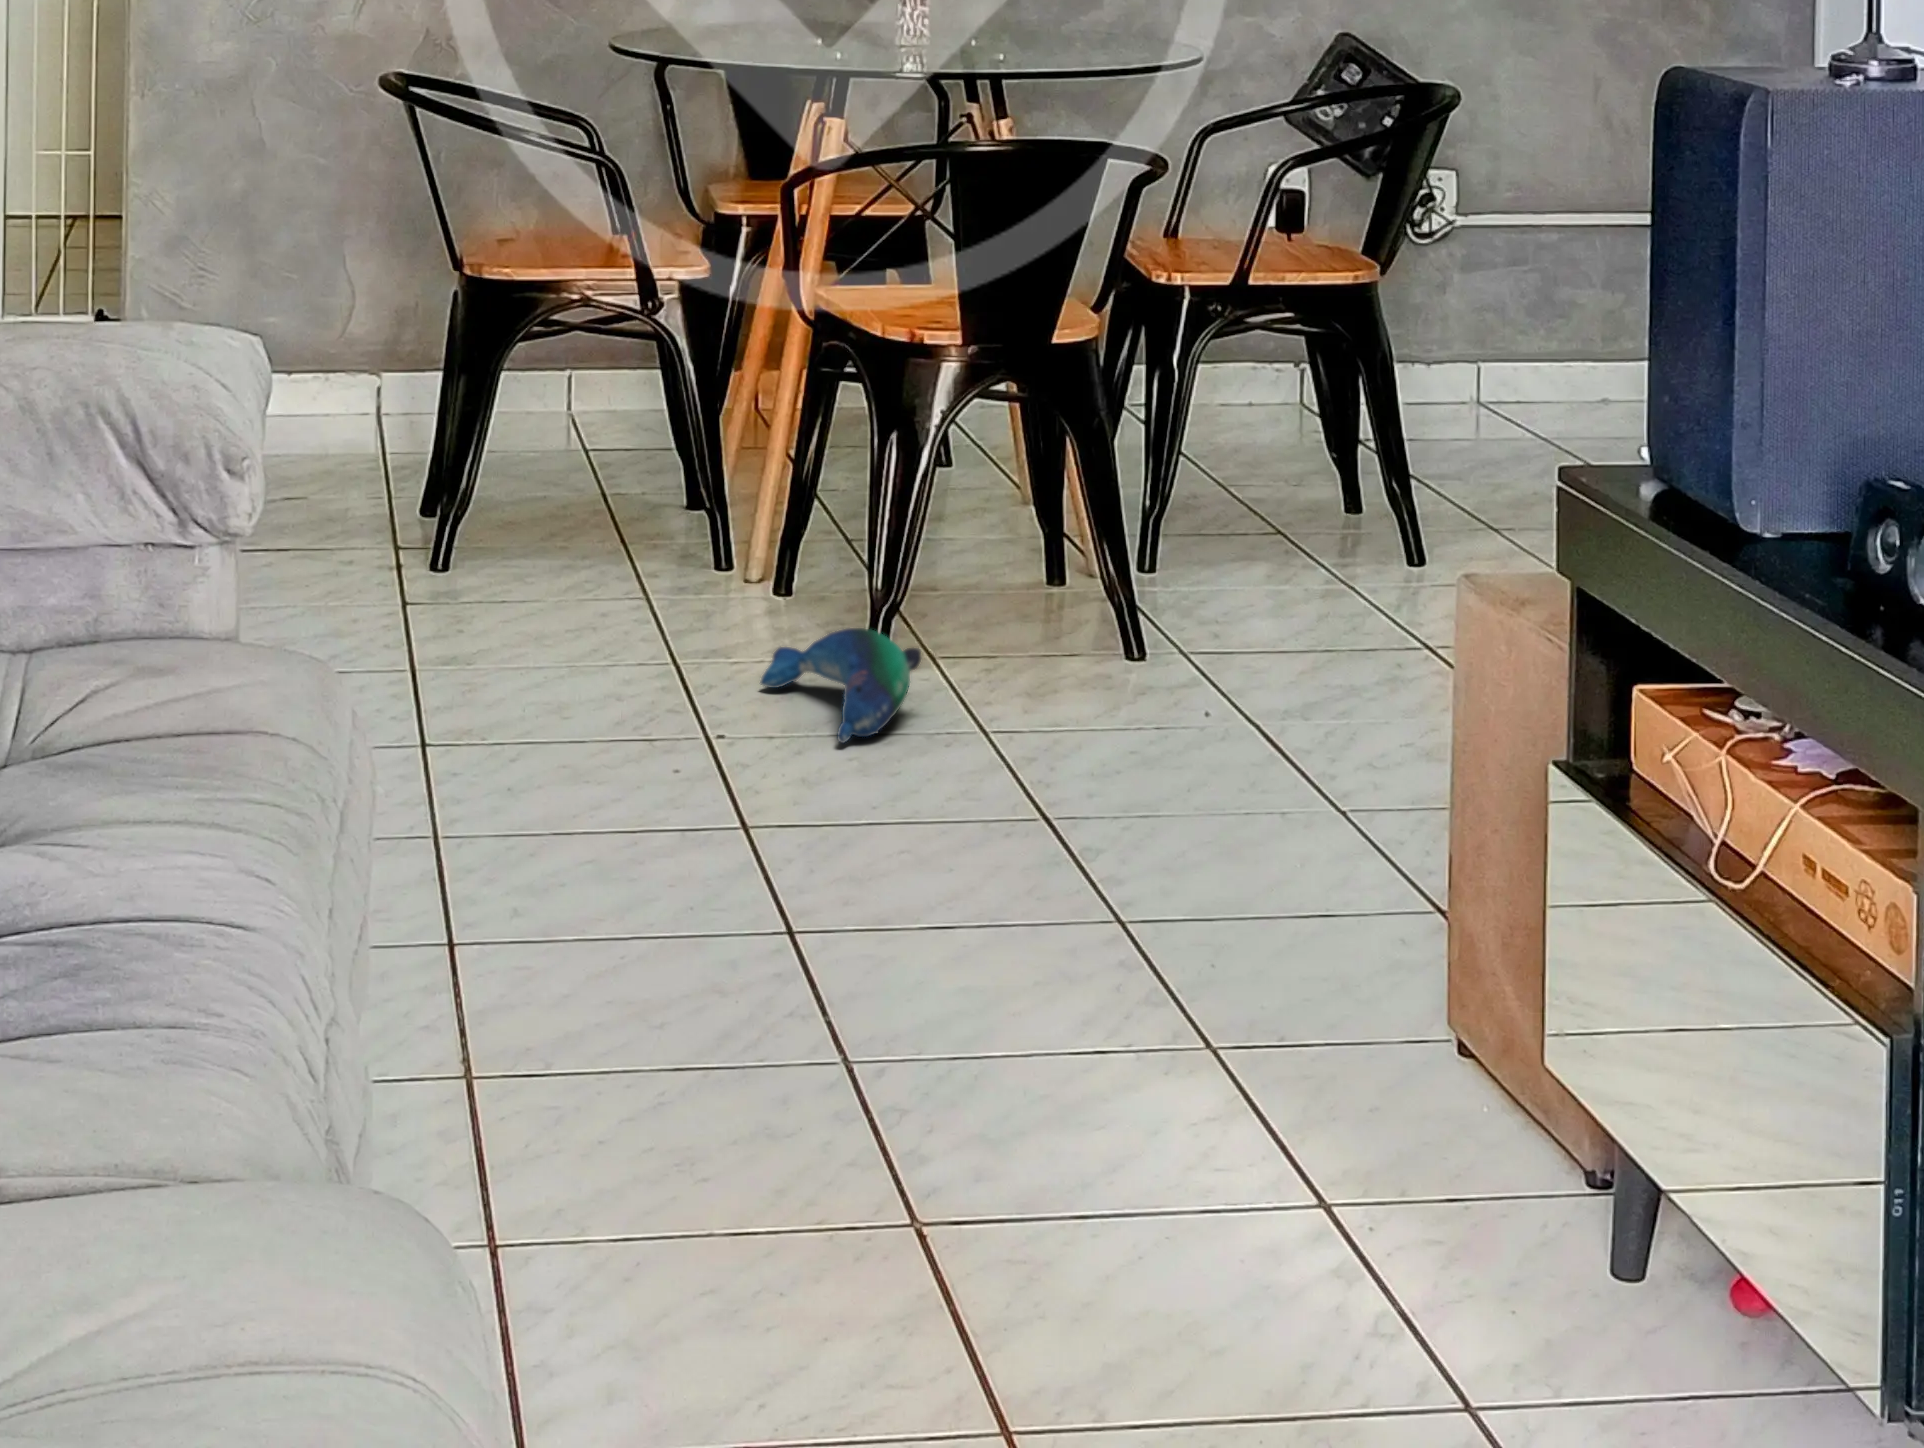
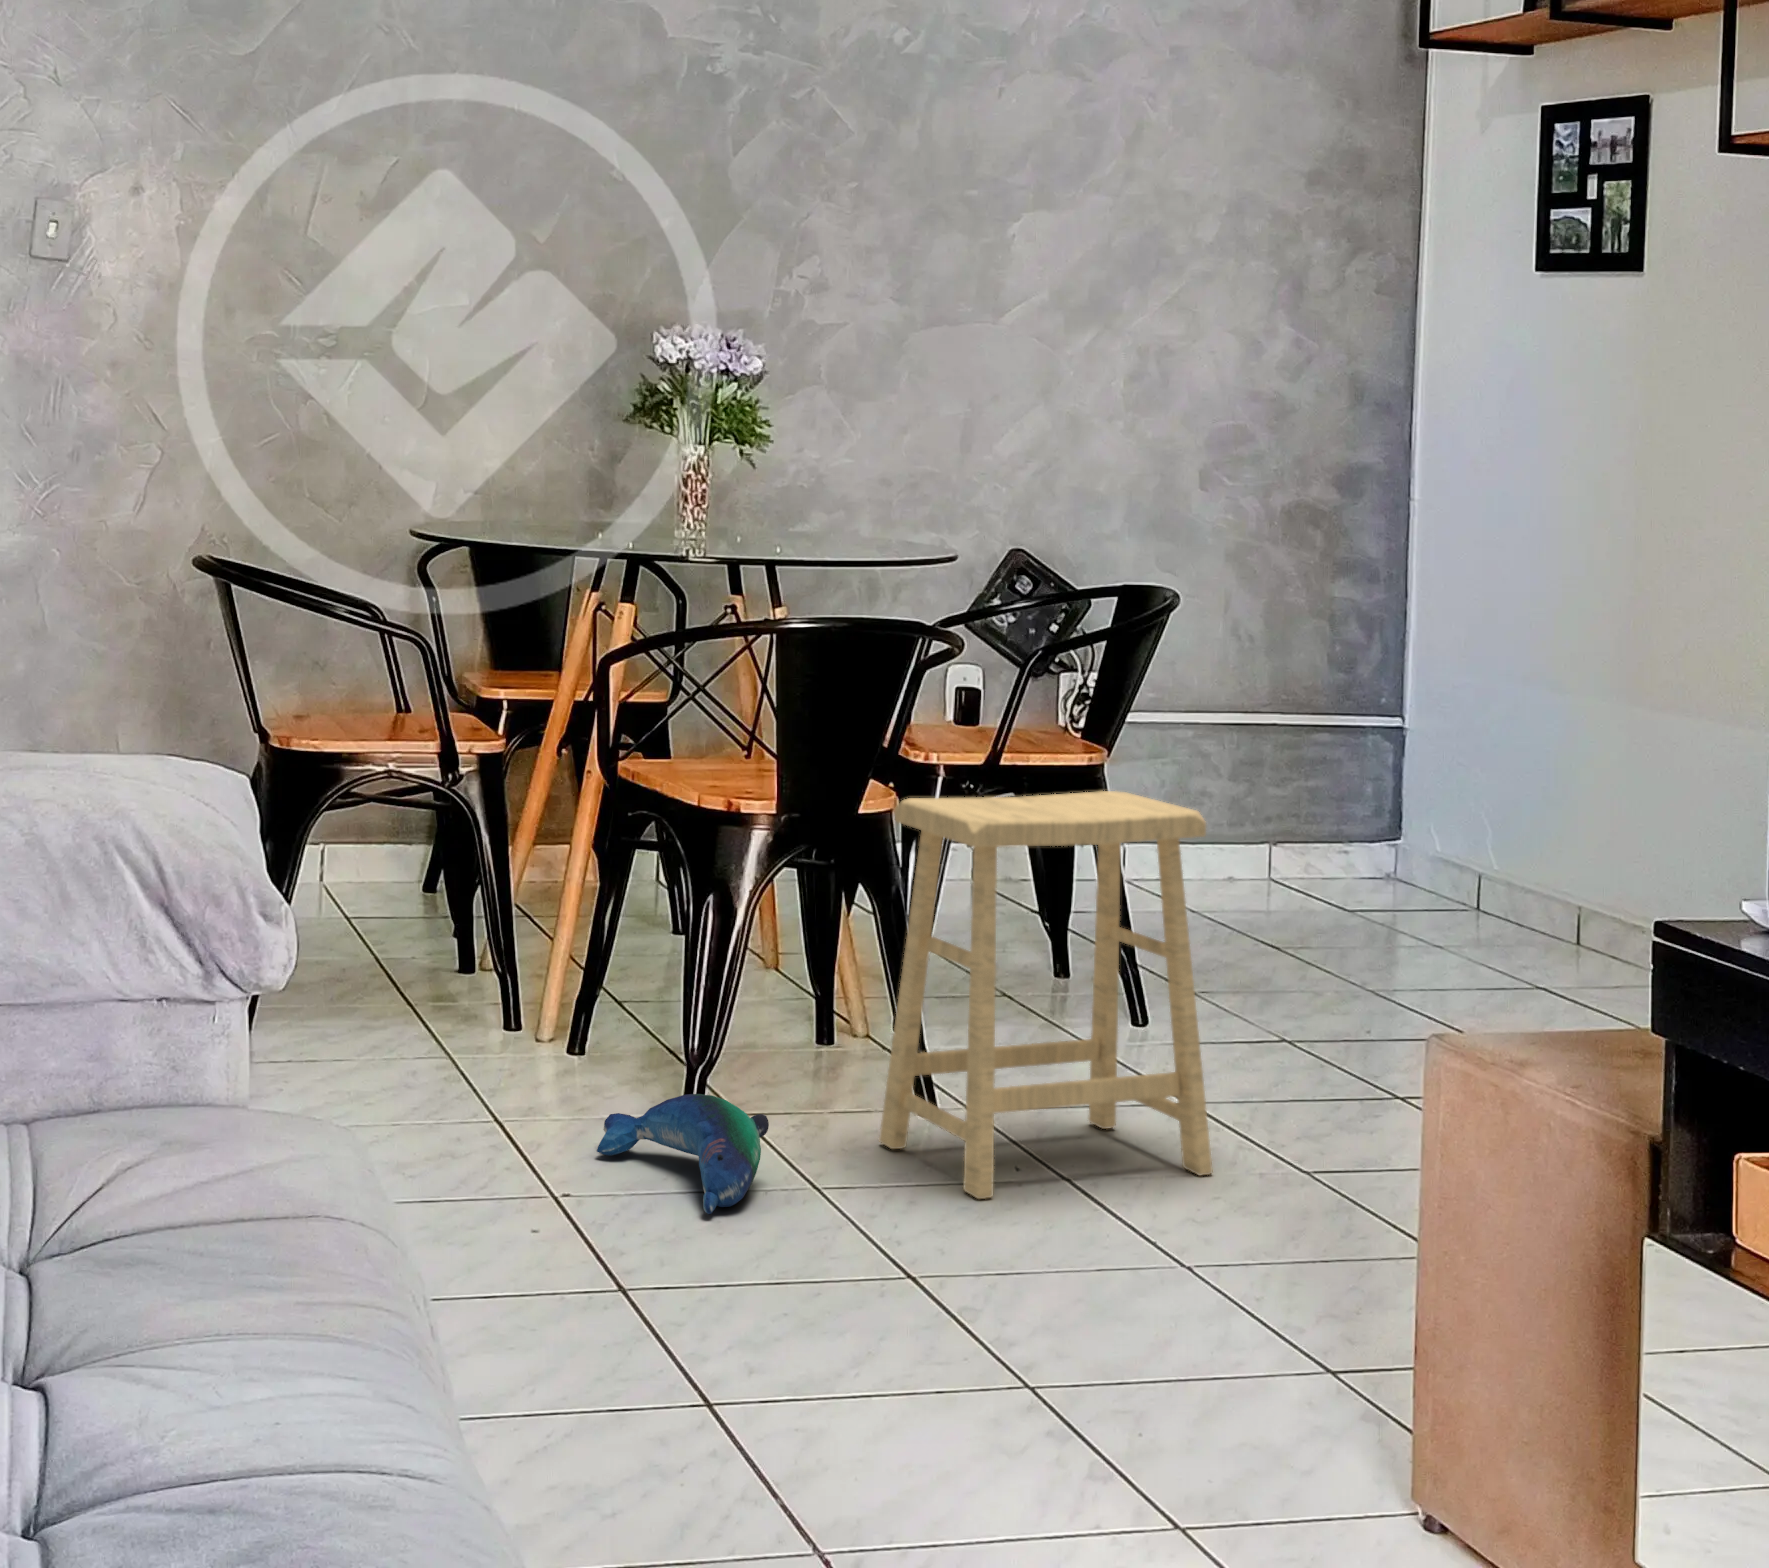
footstool: none [1055,322,1383,732] -> present [879,791,1212,1199]

